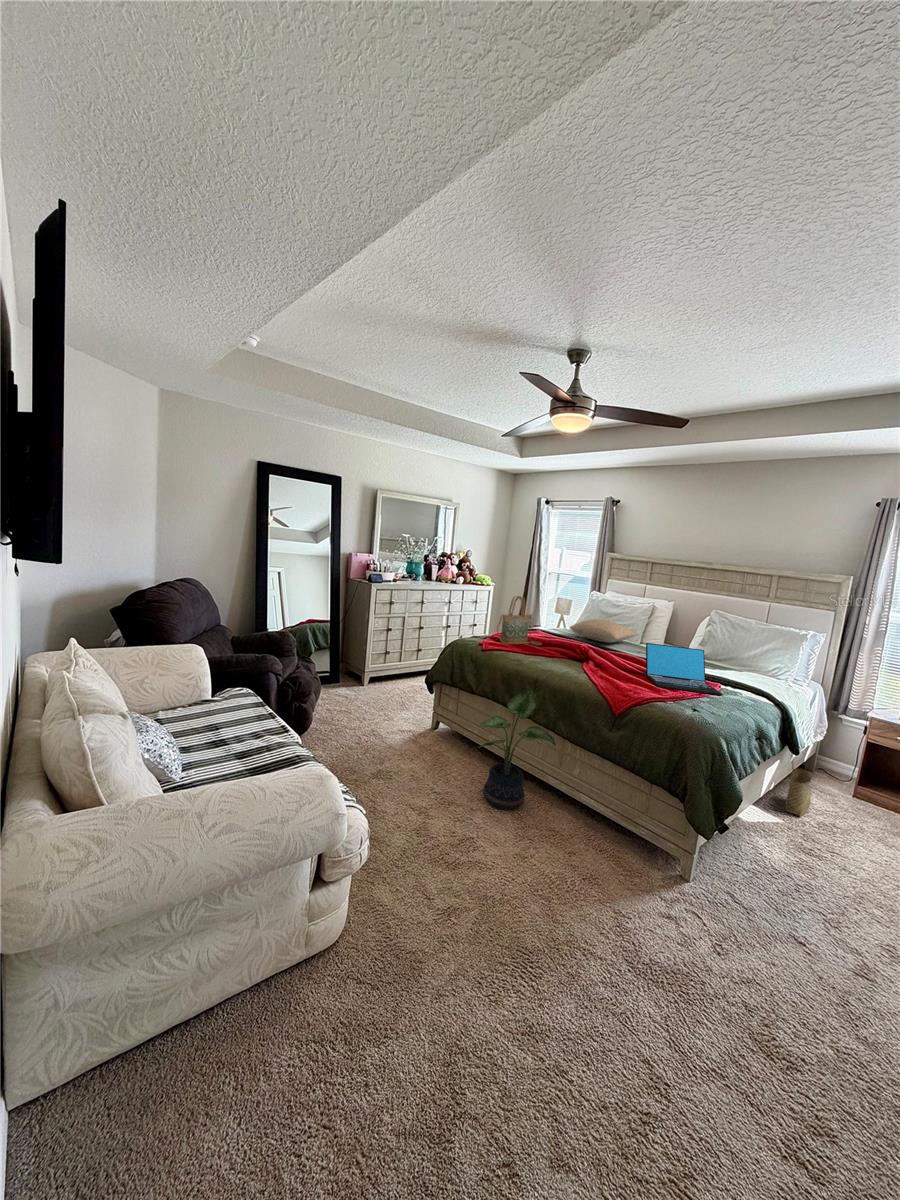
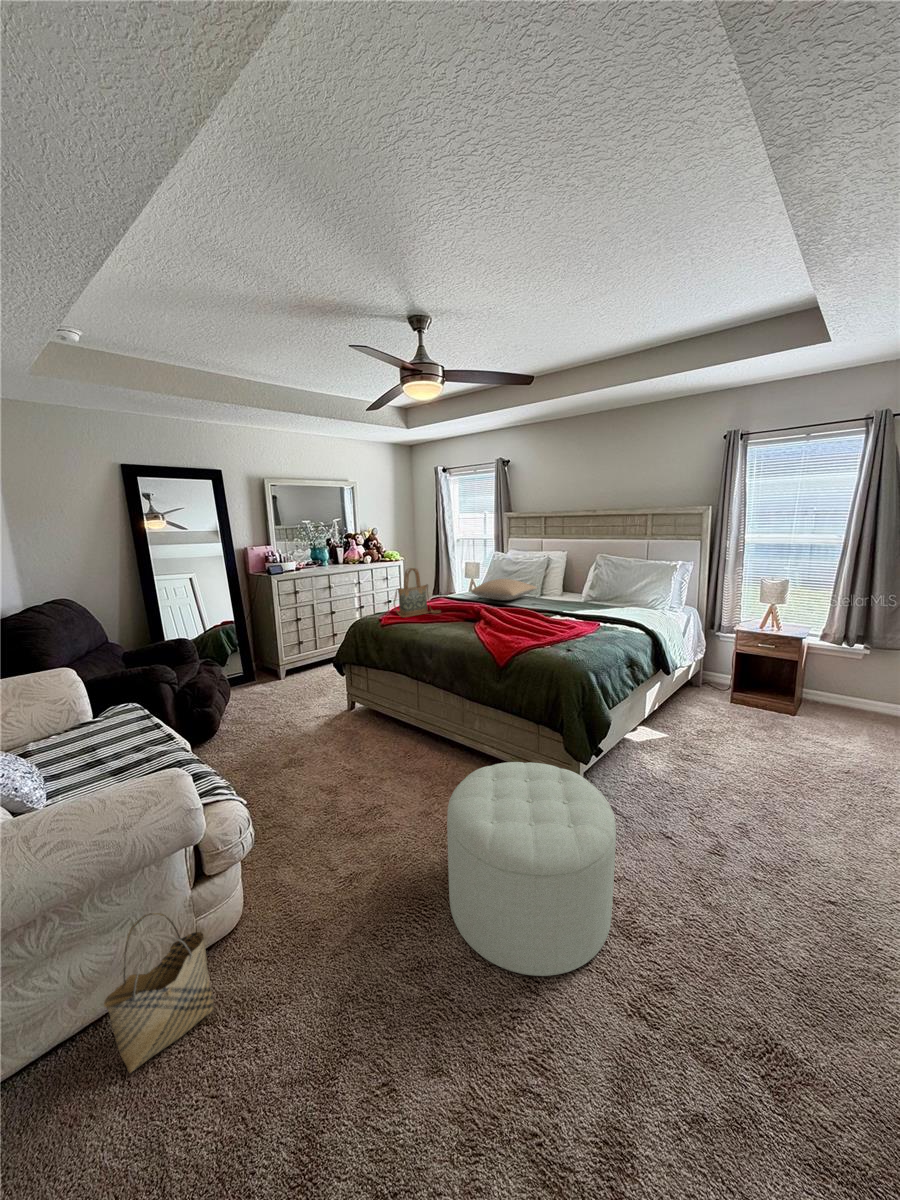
laptop: present [646,643,723,696] -> none [532,594,600,636]
potted plant: present [478,689,556,810] -> none [376,657,450,776]
woven basket: present [785,762,818,816] -> present [104,913,214,1073]
ottoman: none [558,820,773,1083] -> present [447,762,616,976]

